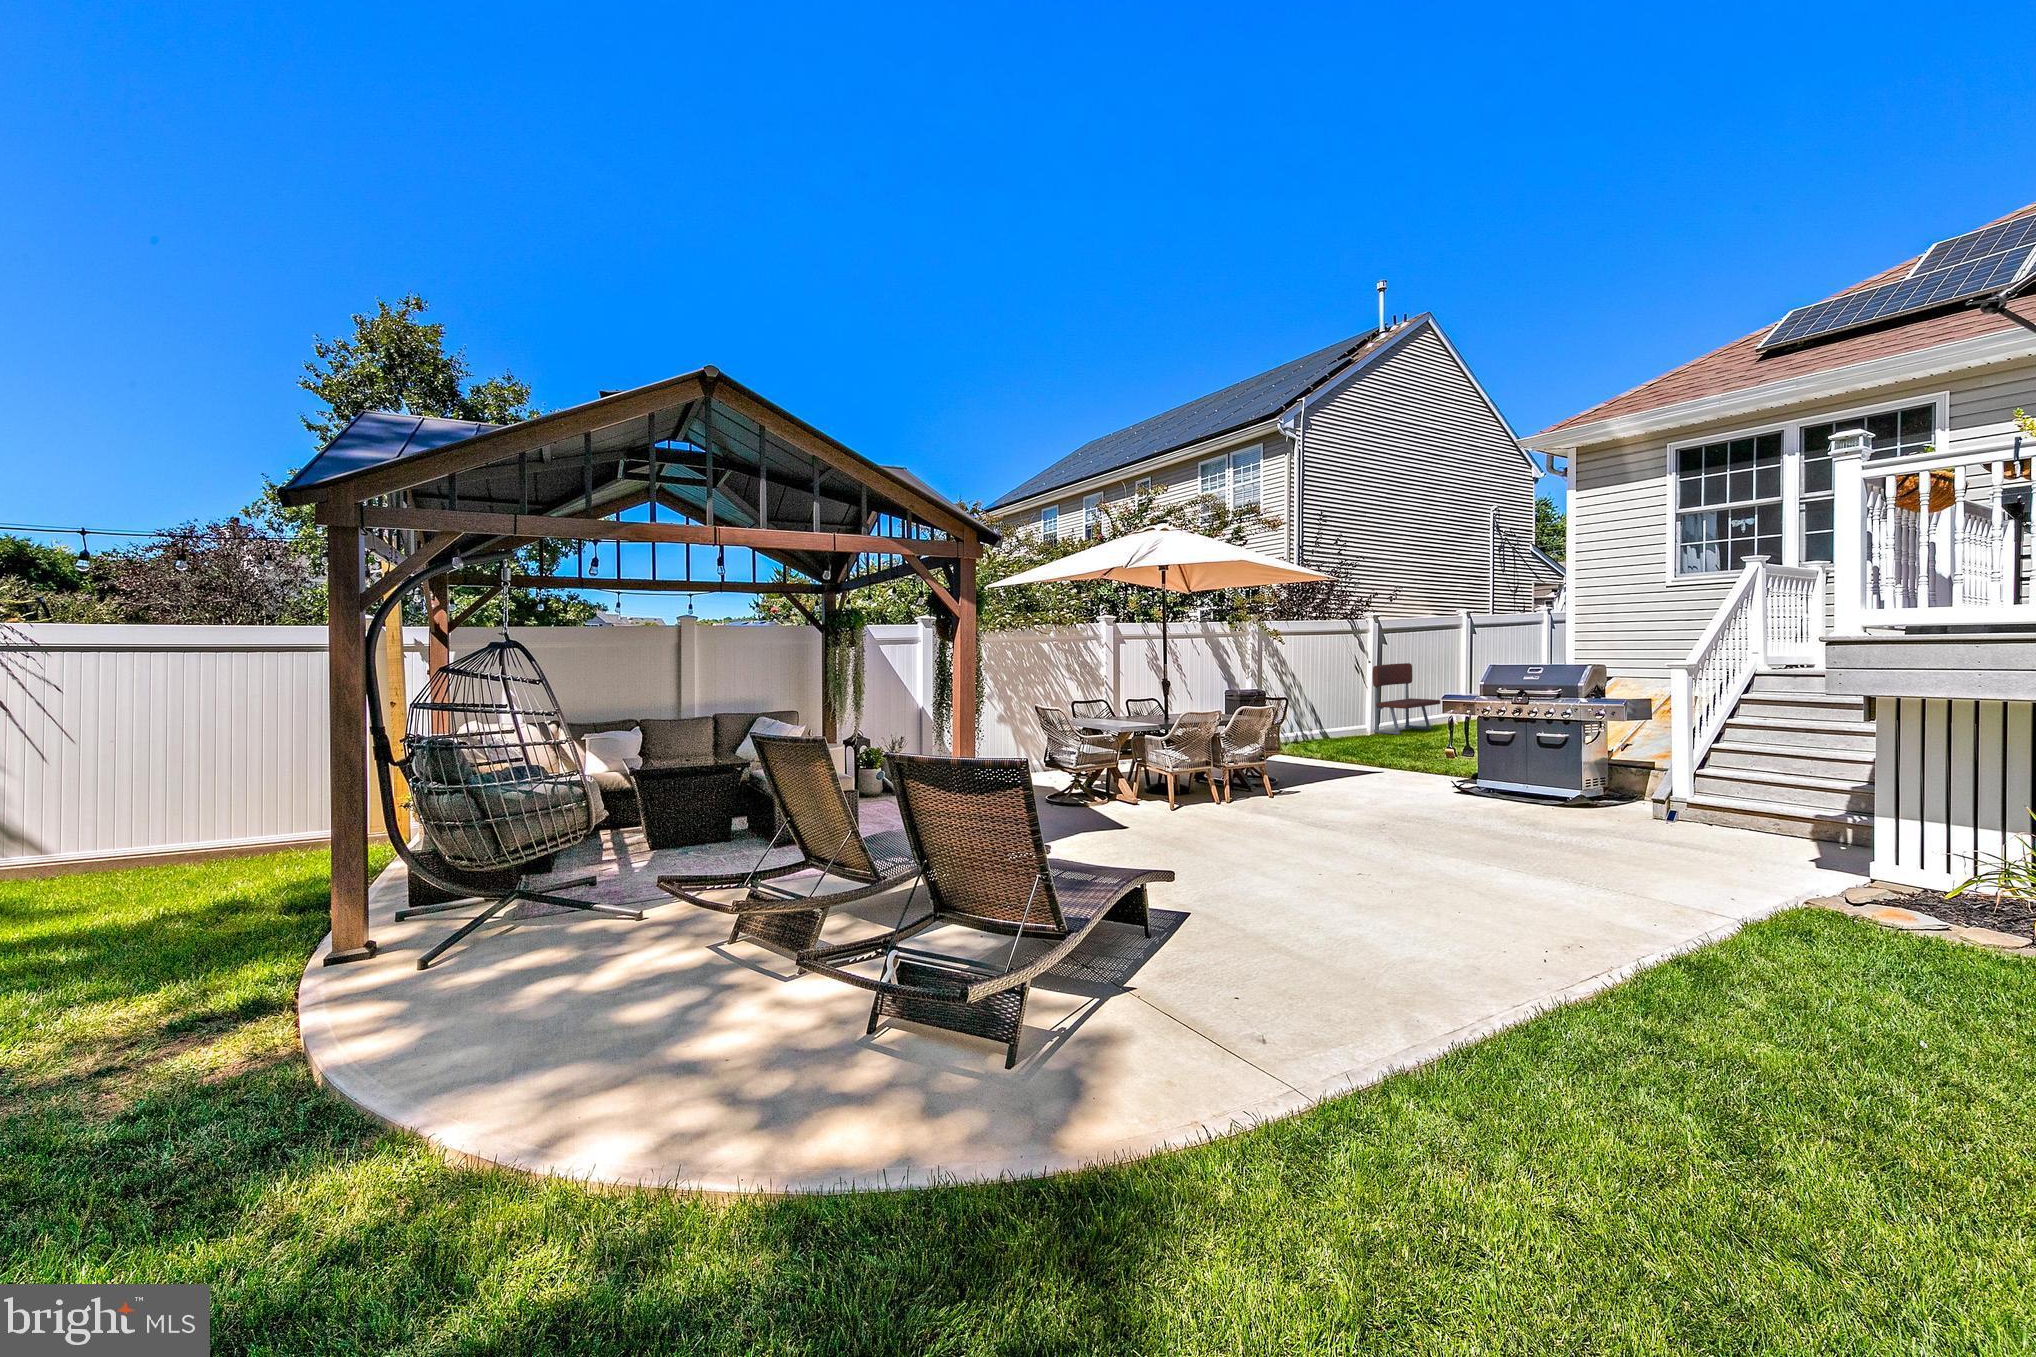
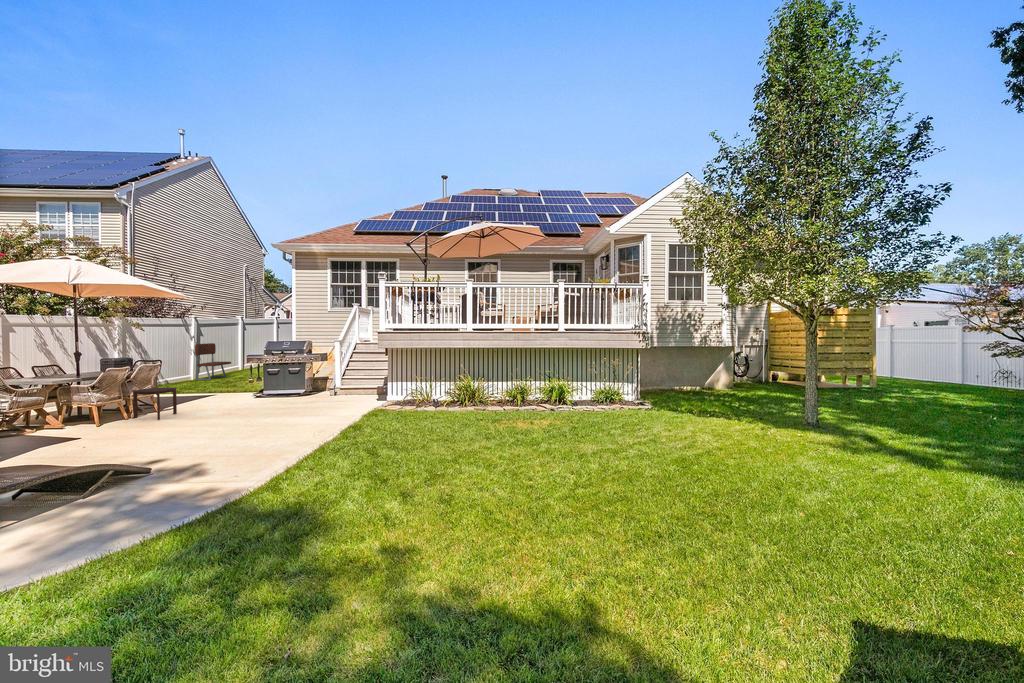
side table: none [1218,761,1286,826] -> present [133,387,177,420]

